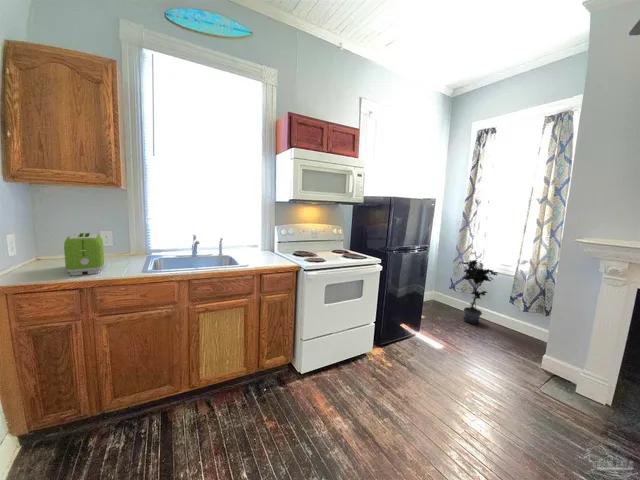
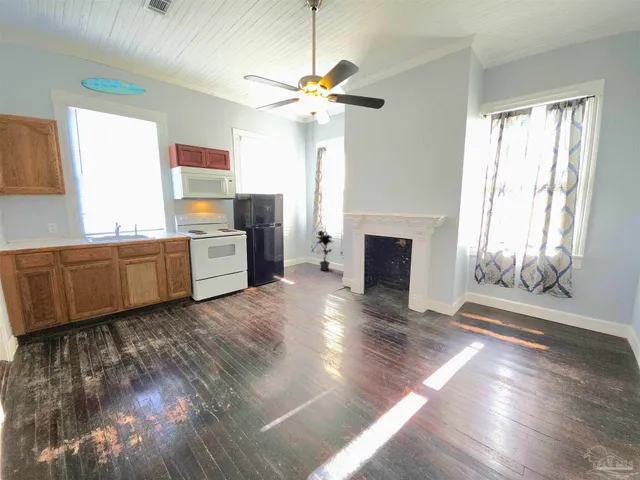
toaster: present [64,233,104,275] -> none [34,223,60,246]

